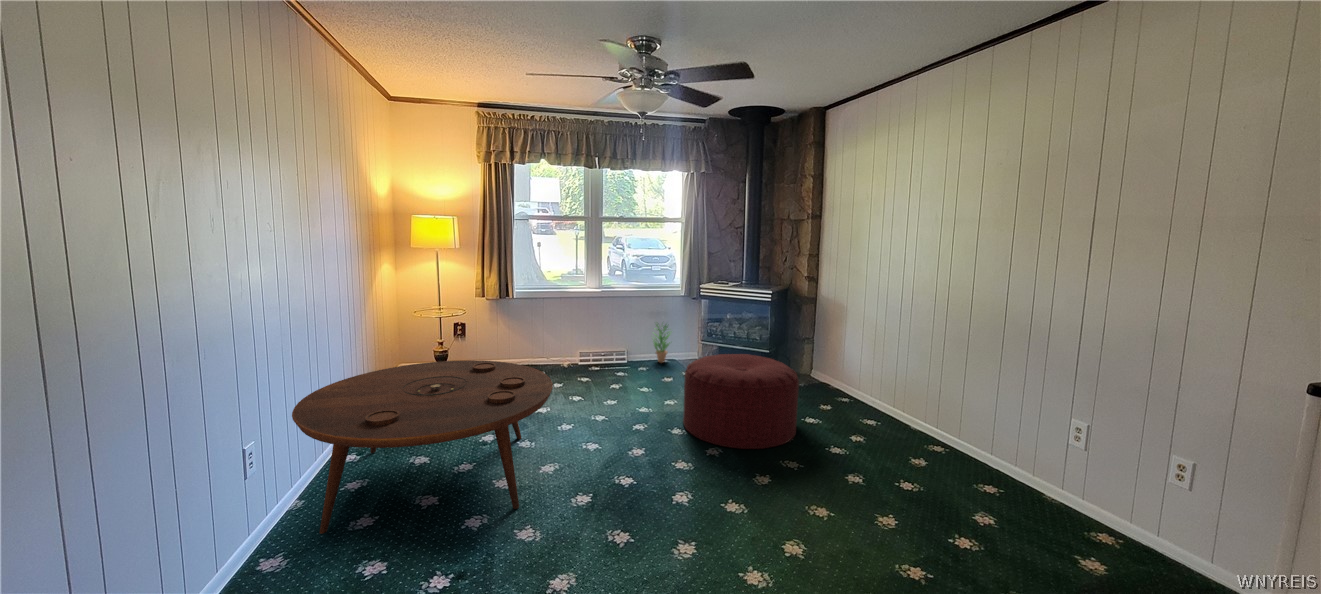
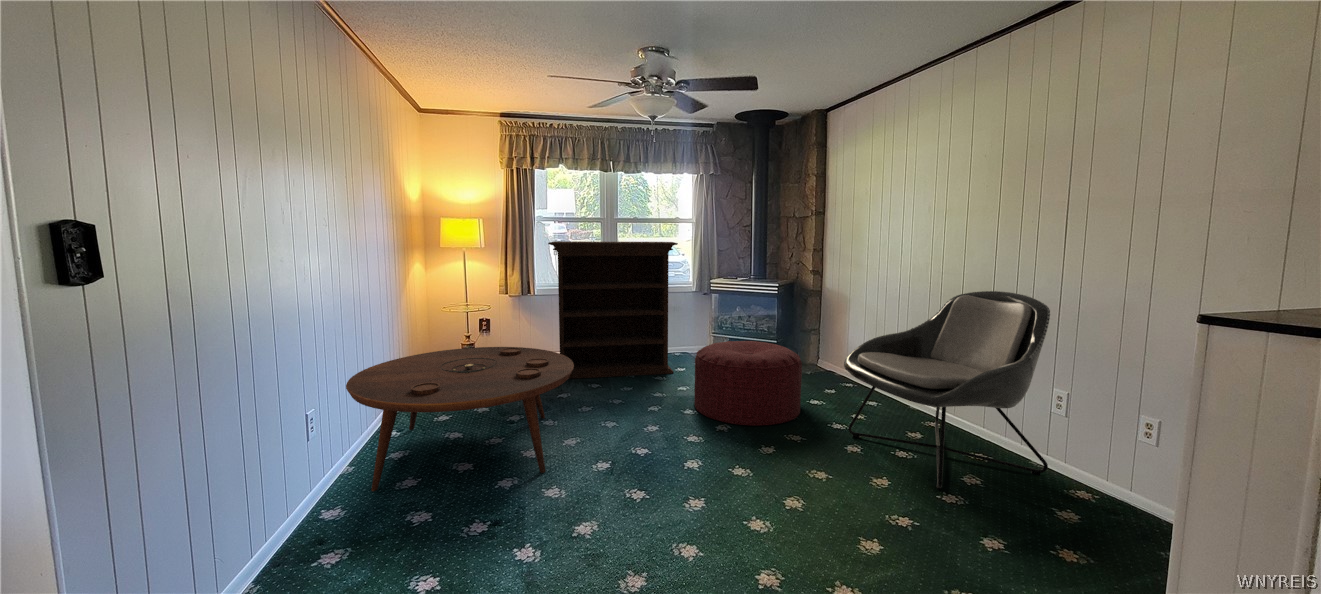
bookshelf: none [528,242,667,391] -> present [548,241,678,379]
lounge chair: none [846,310,1072,531] -> present [844,291,1050,490]
potted plant: present [653,324,670,363] -> none [664,315,685,355]

